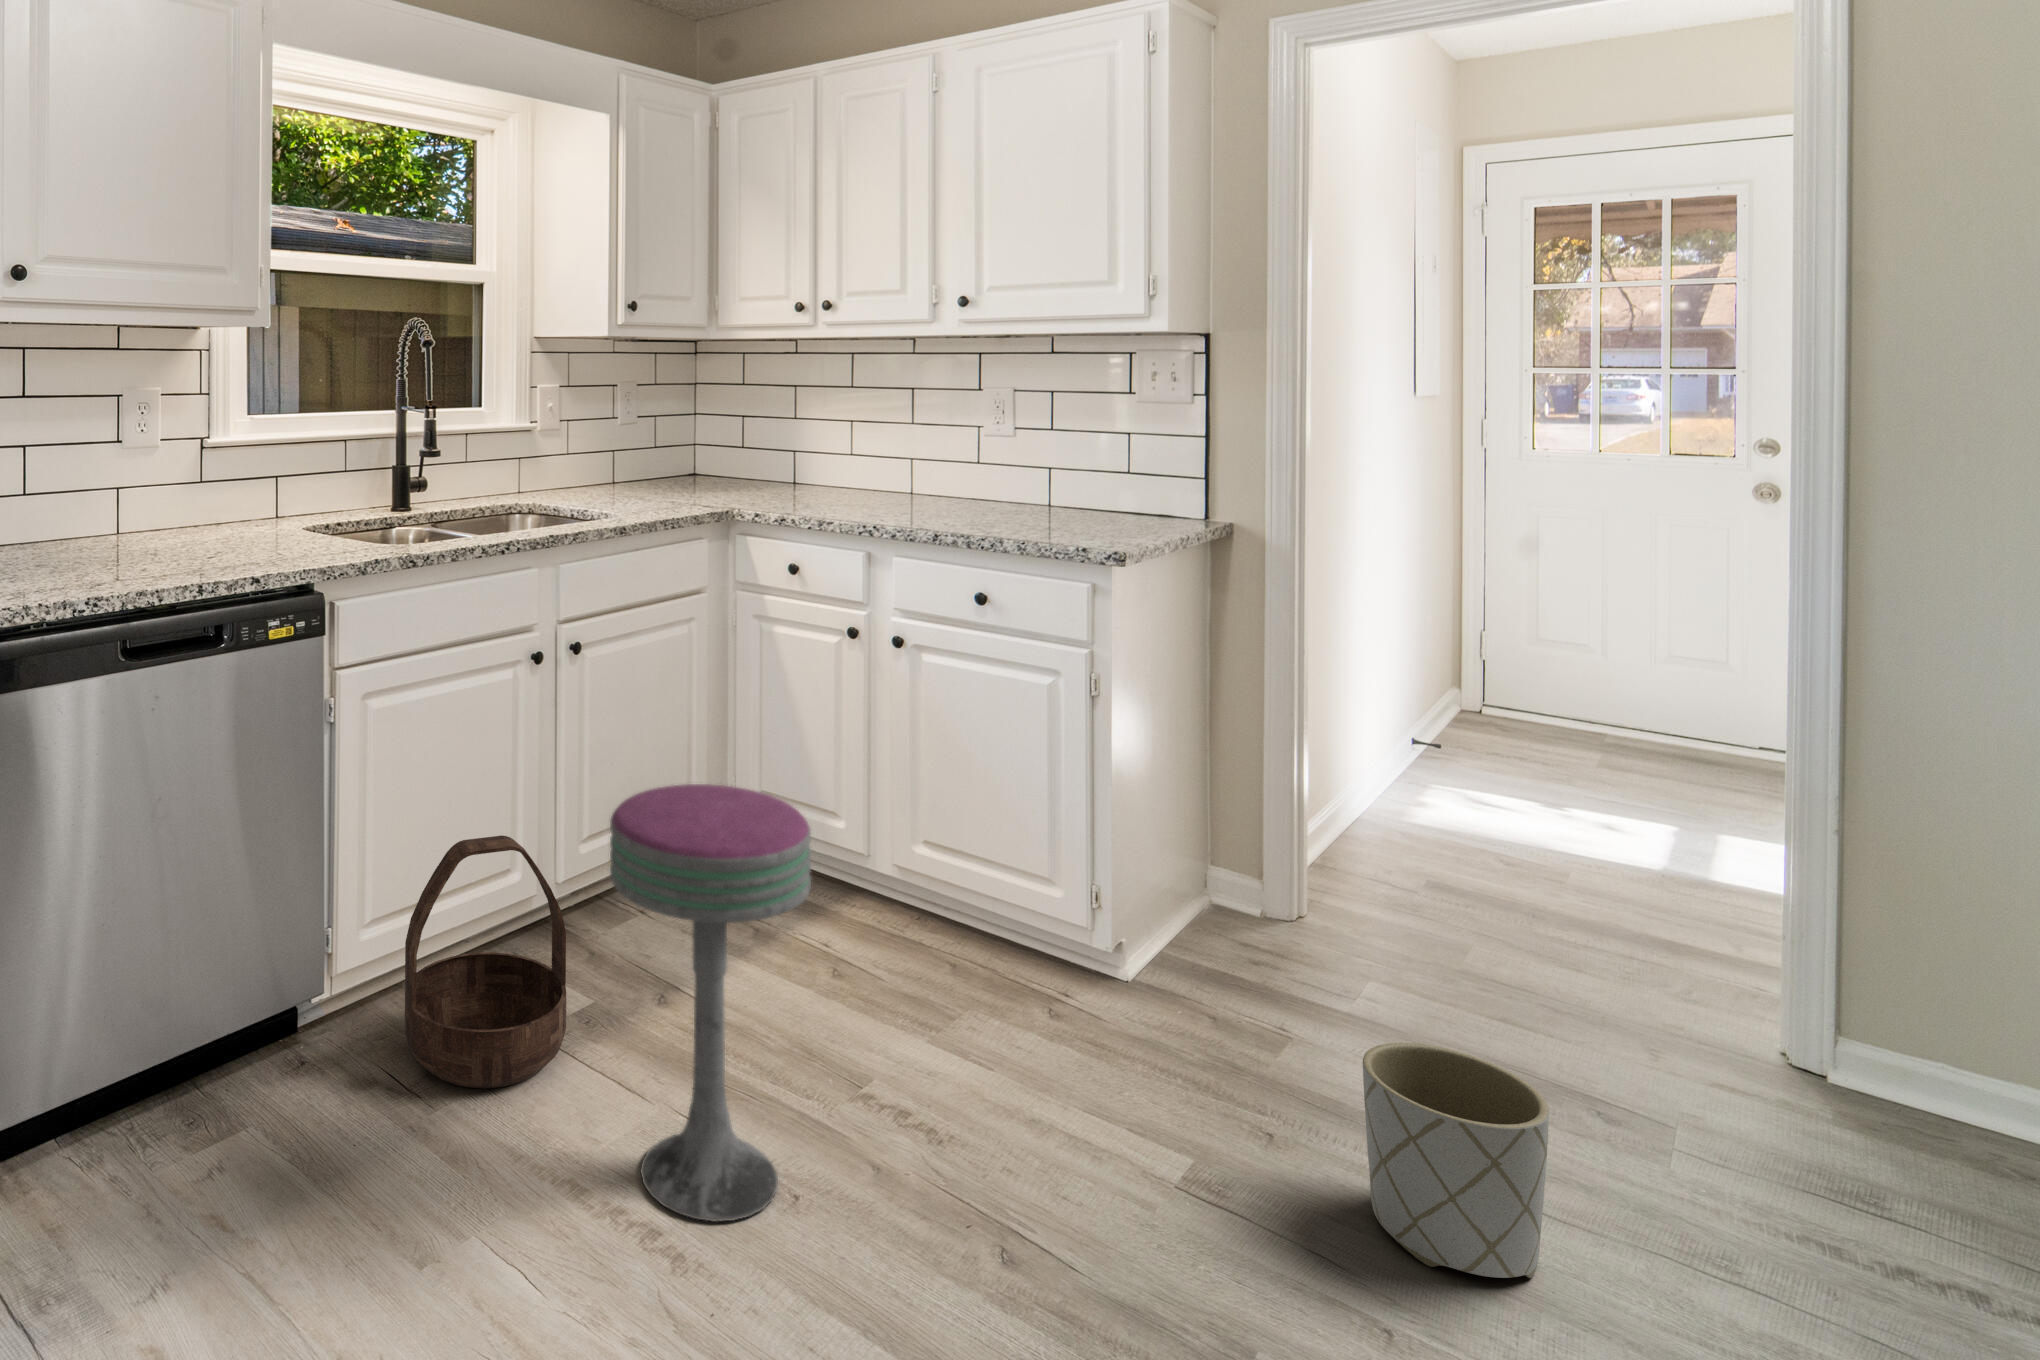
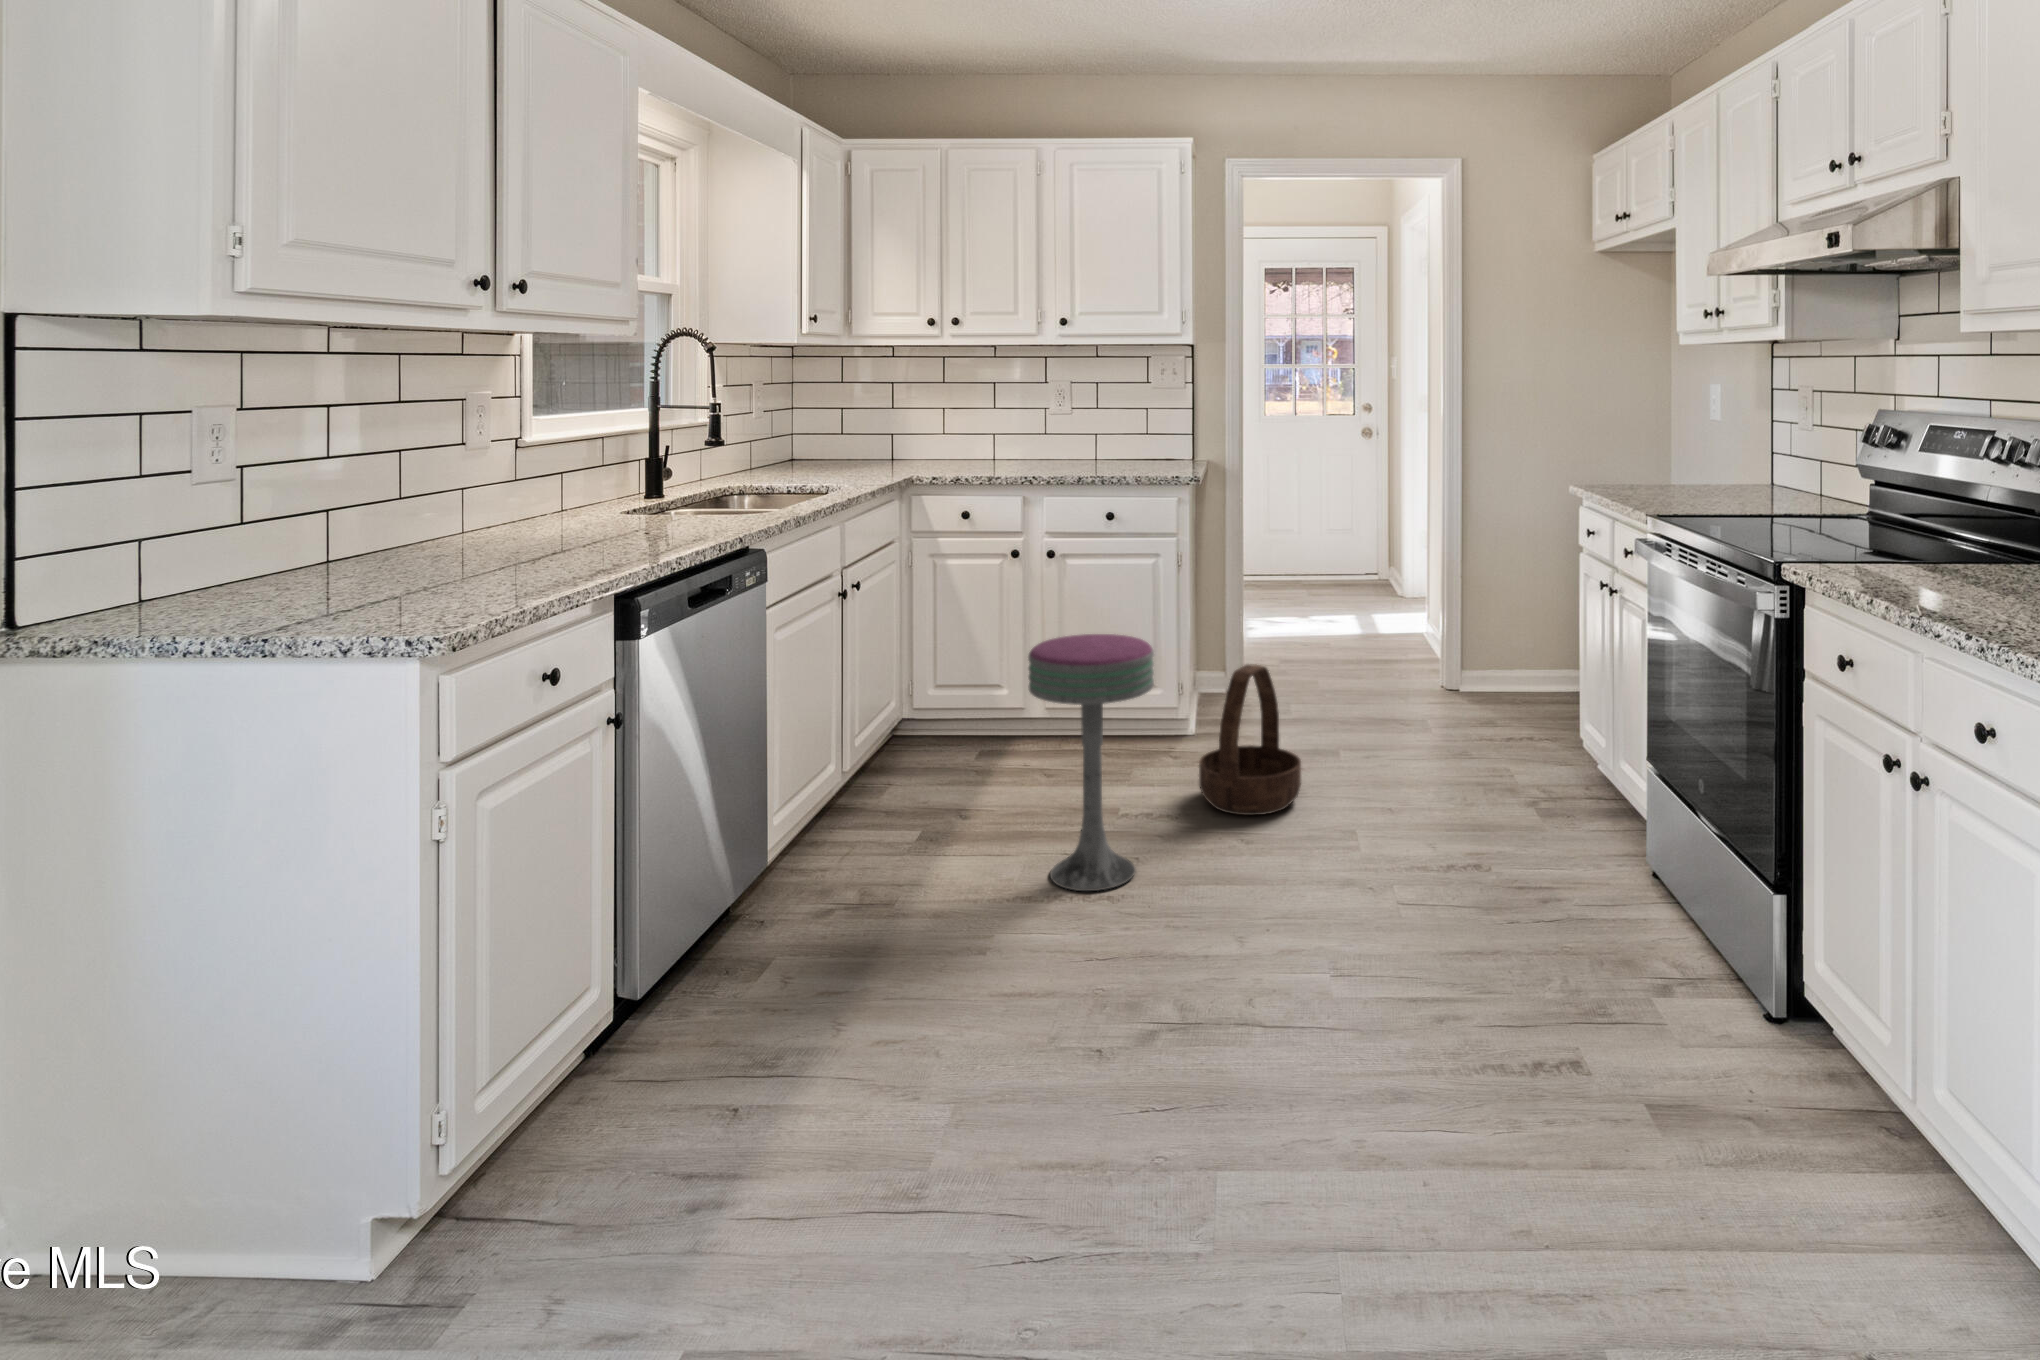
basket: present [405,836,566,1088] -> present [1199,664,1301,815]
planter: present [1363,1043,1549,1278] -> none [1359,696,1432,791]

